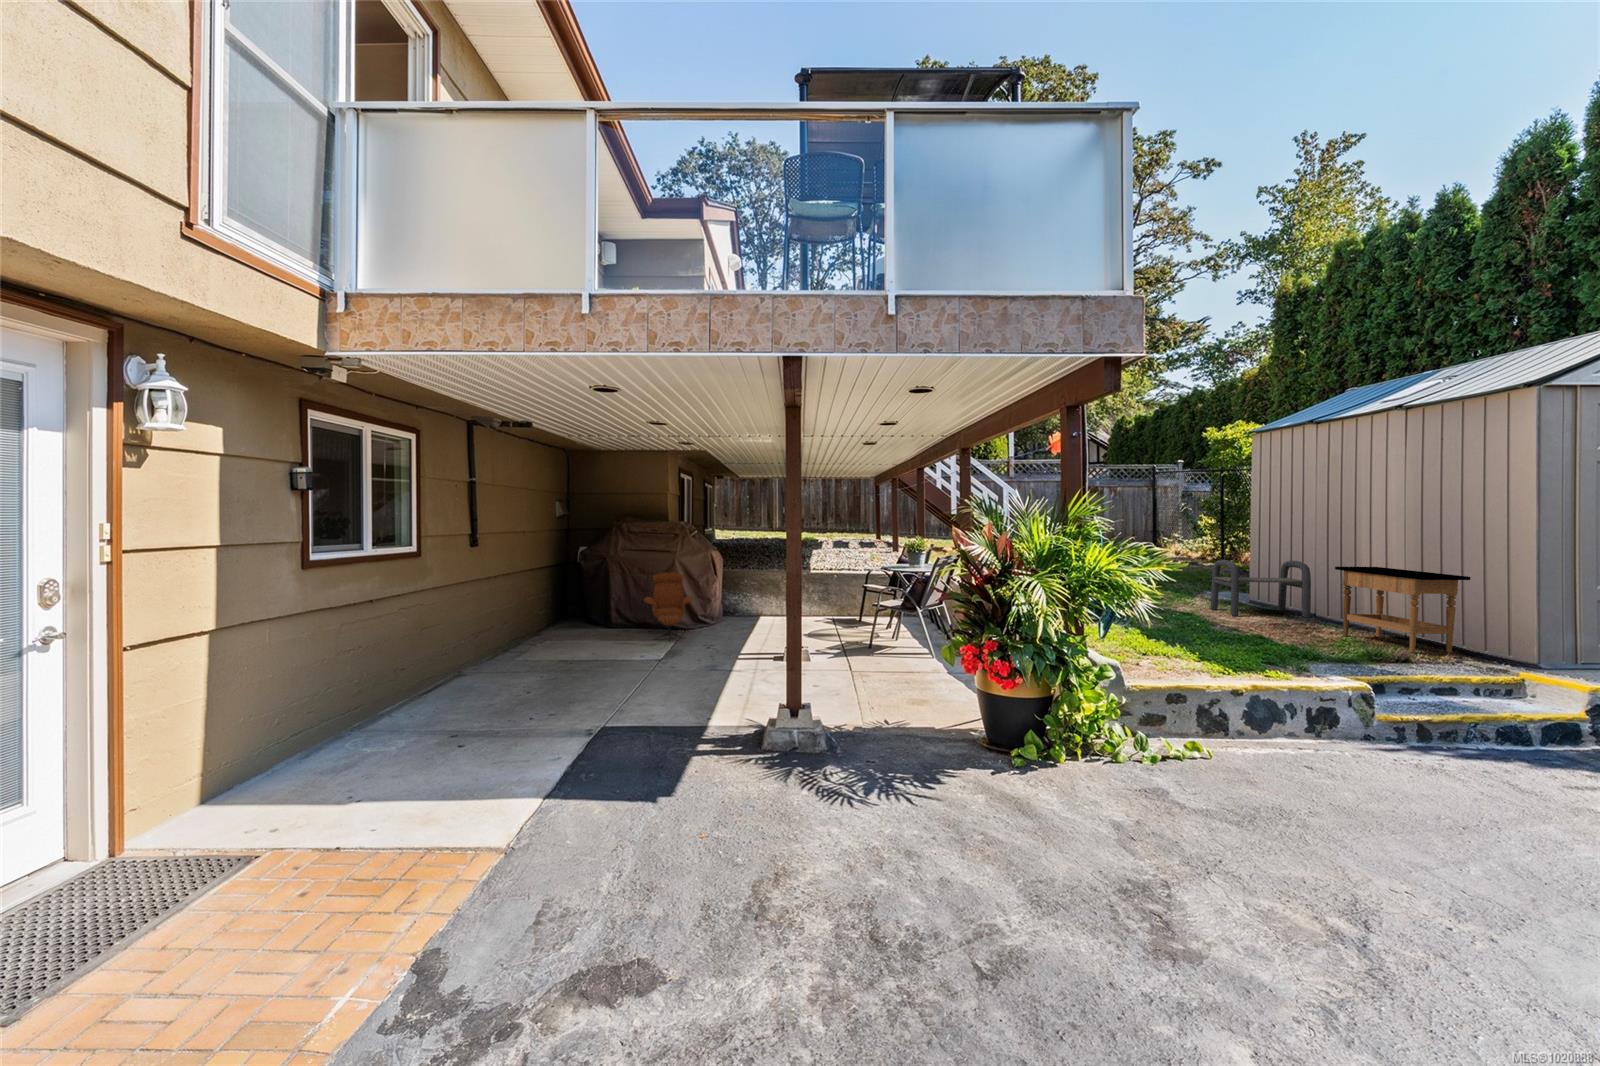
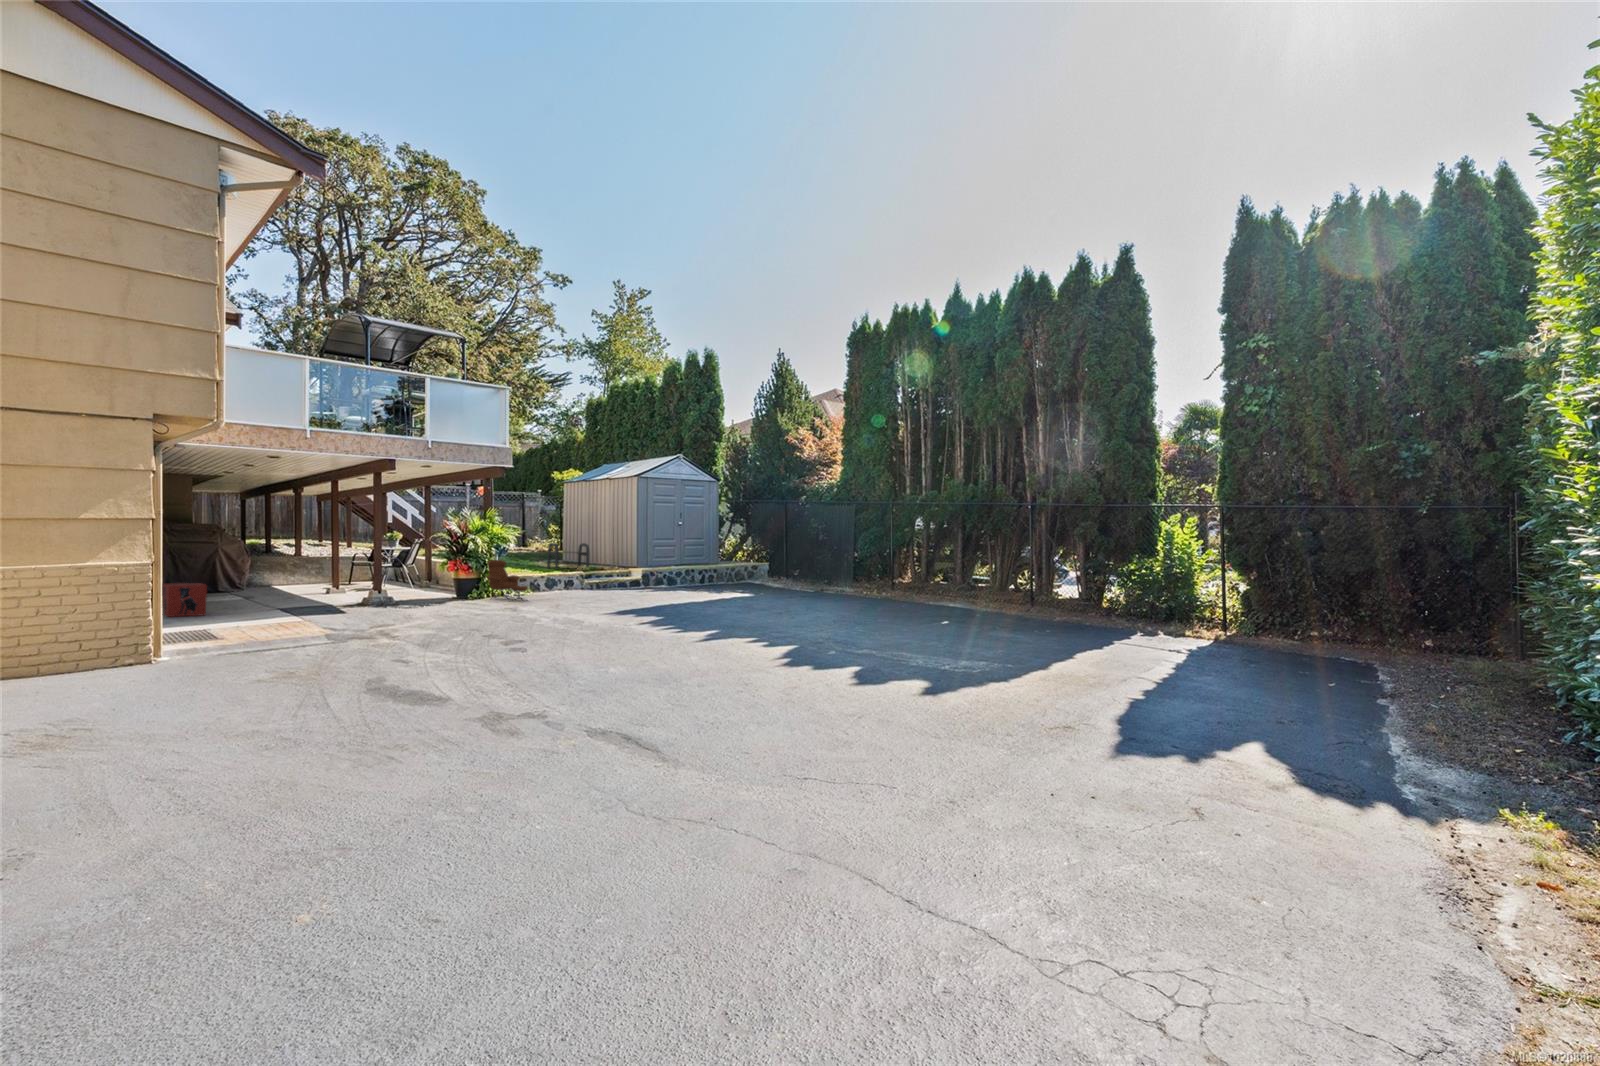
side table: present [1335,567,1470,653] -> none [593,543,632,574]
lounge chair: present [644,572,693,640] -> present [487,560,528,601]
storage box: none [174,719,317,828] -> present [163,583,207,617]

